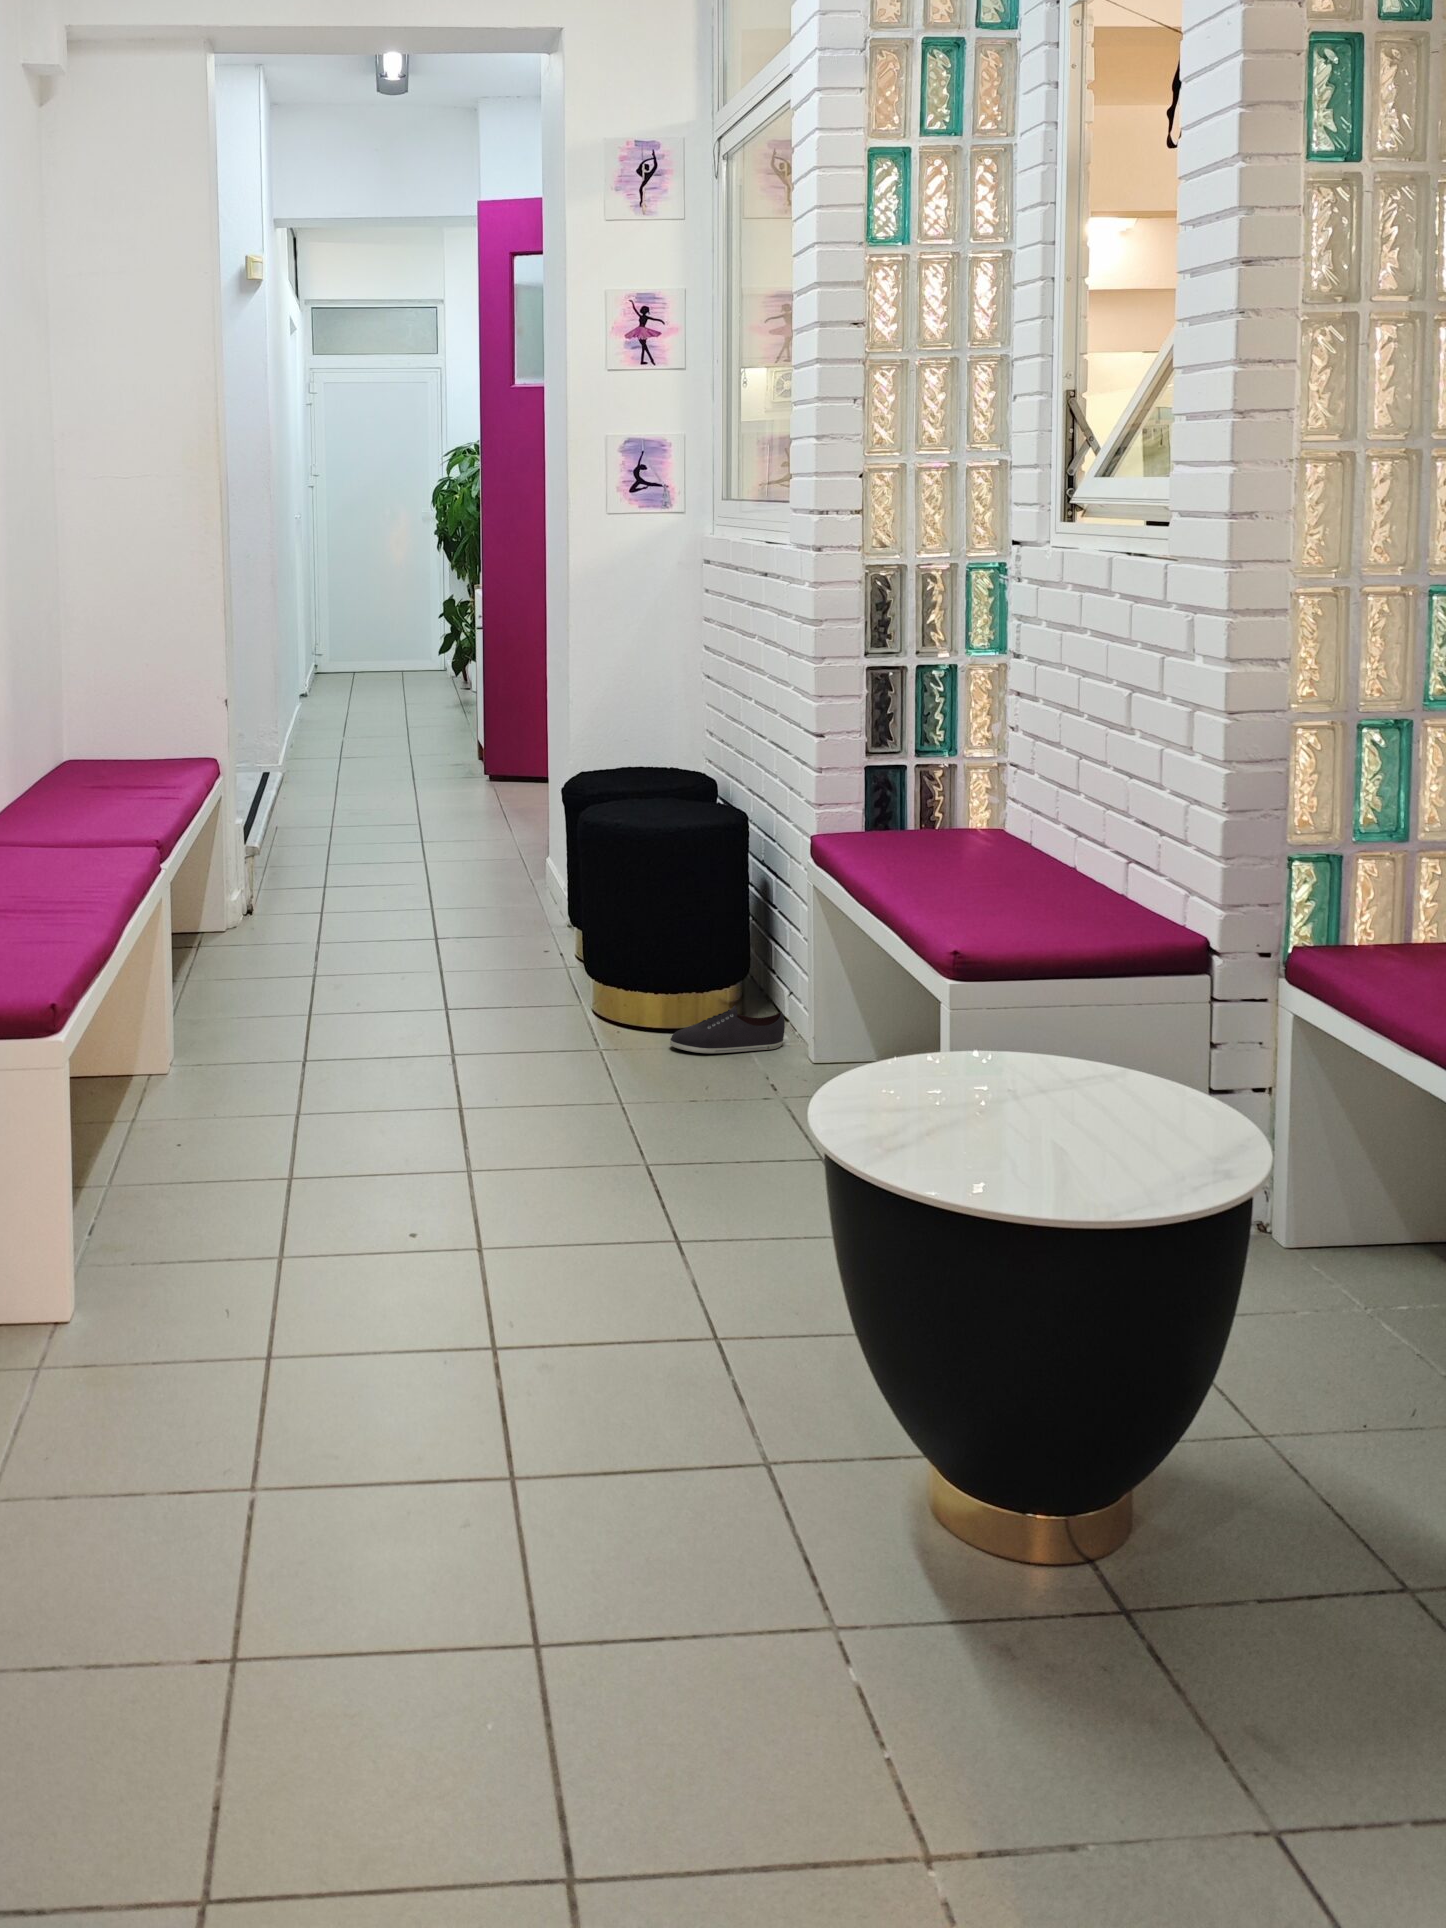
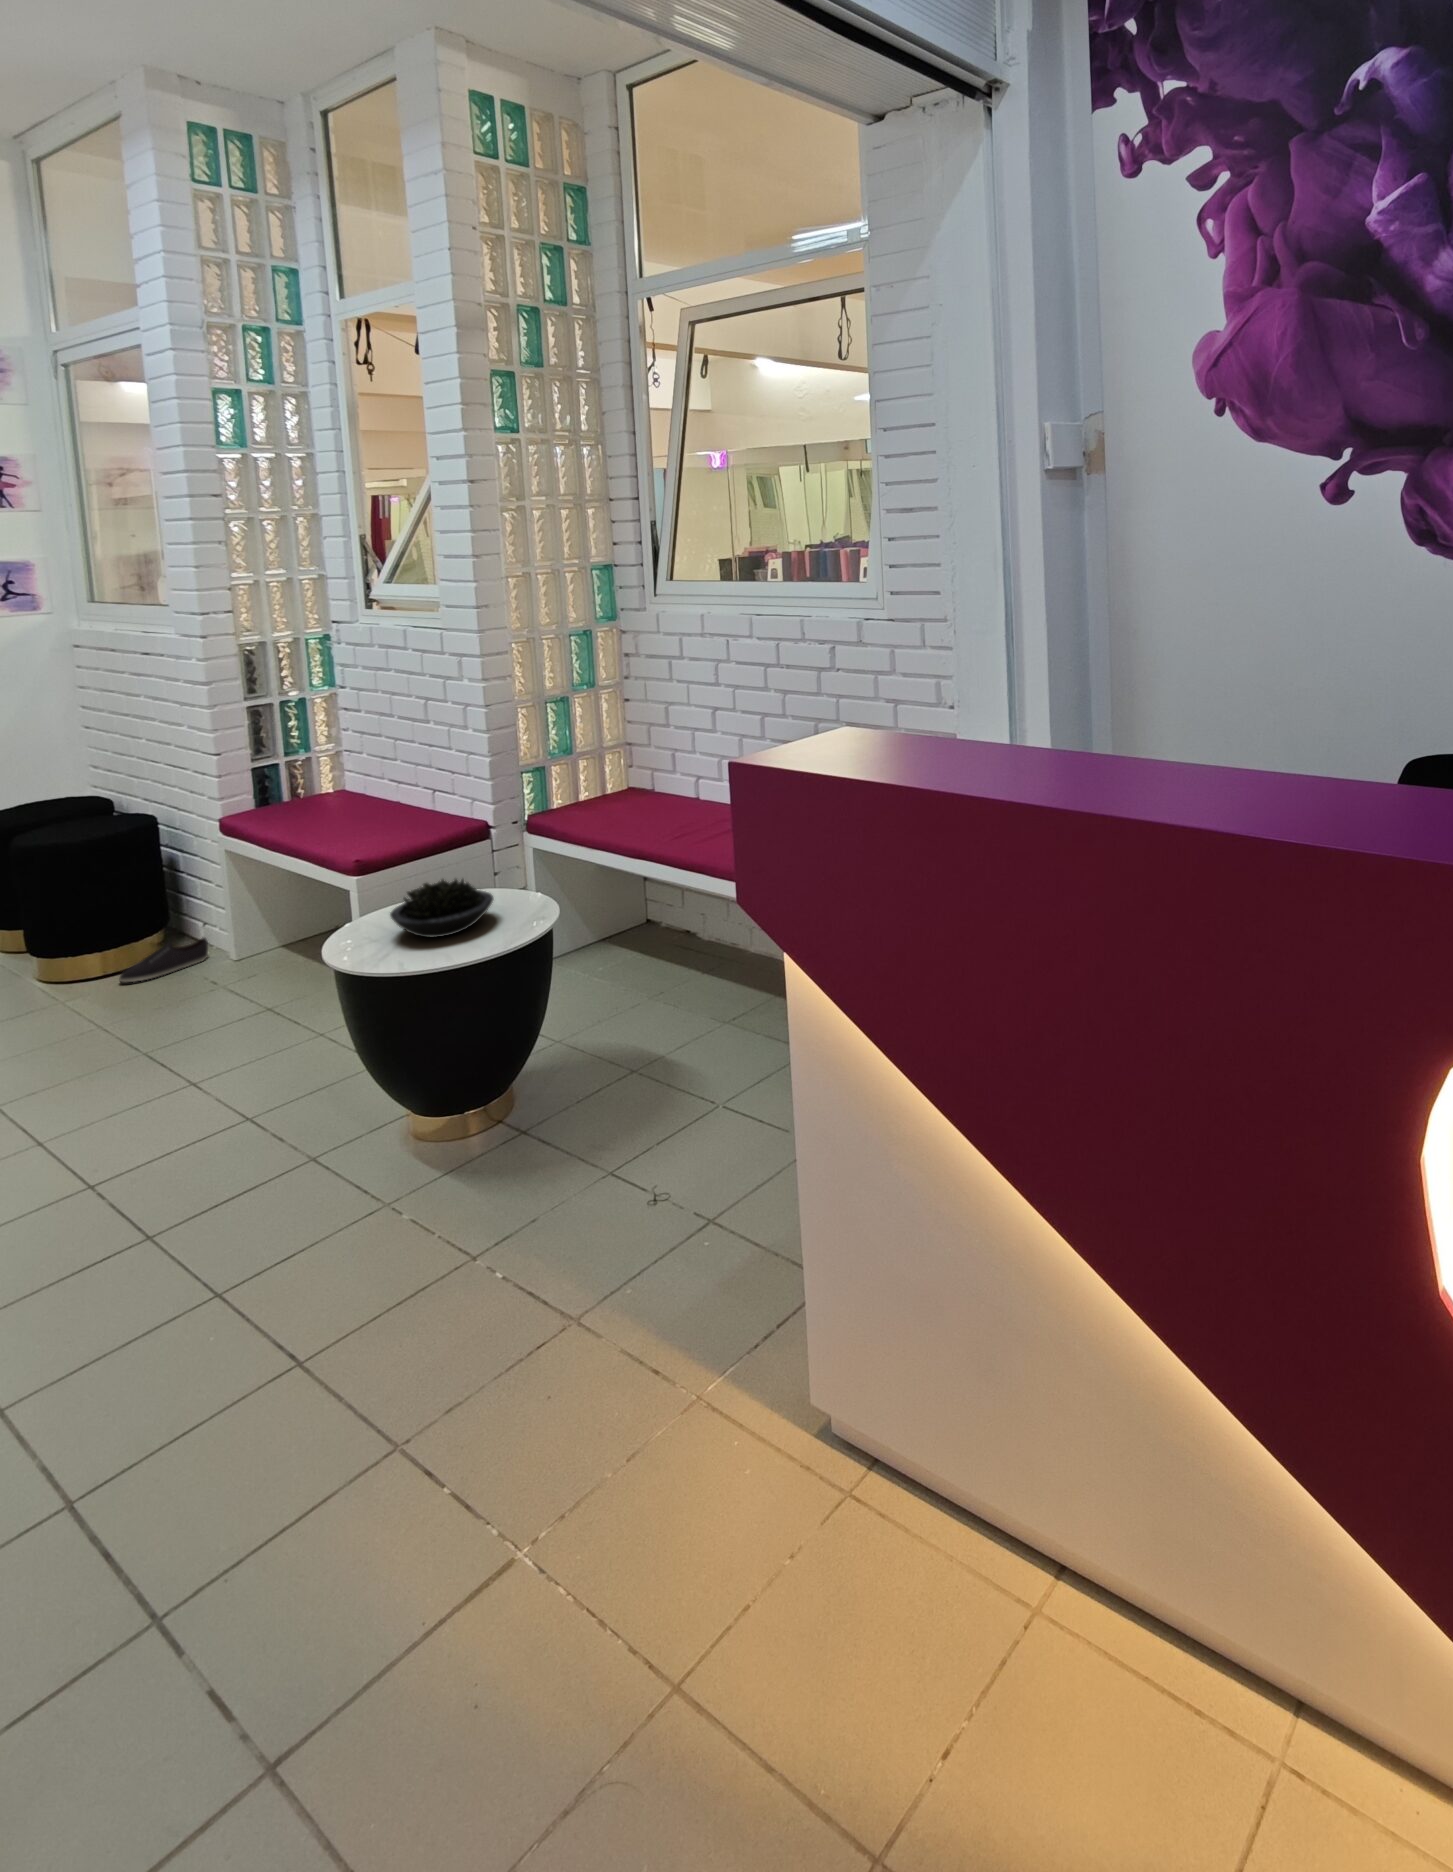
succulent plant: none [943,1029,1146,1152] -> present [390,879,493,937]

